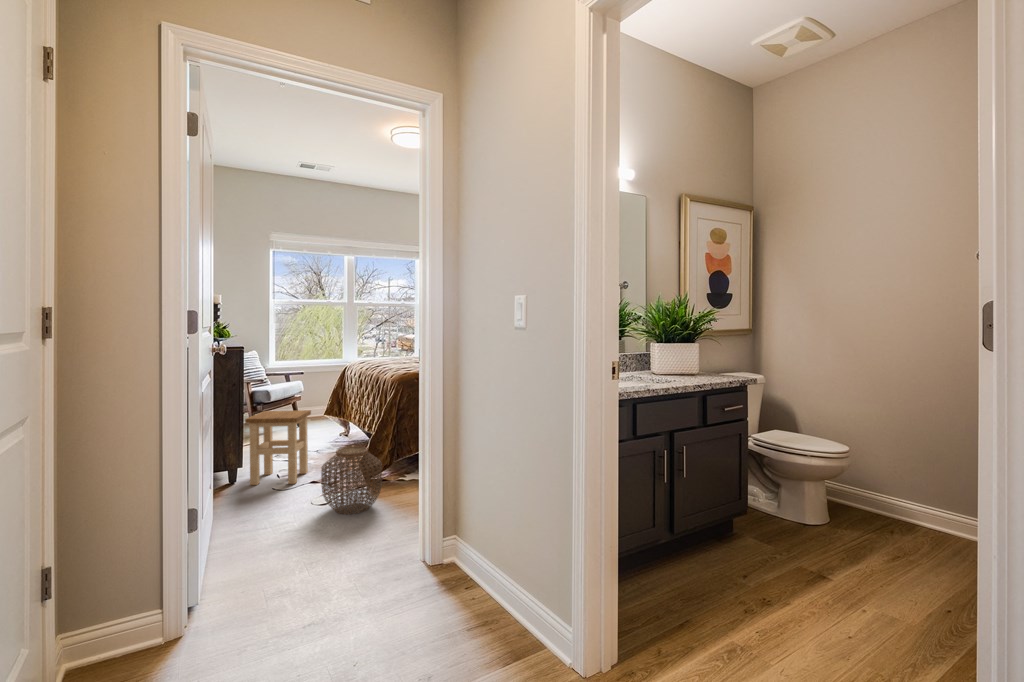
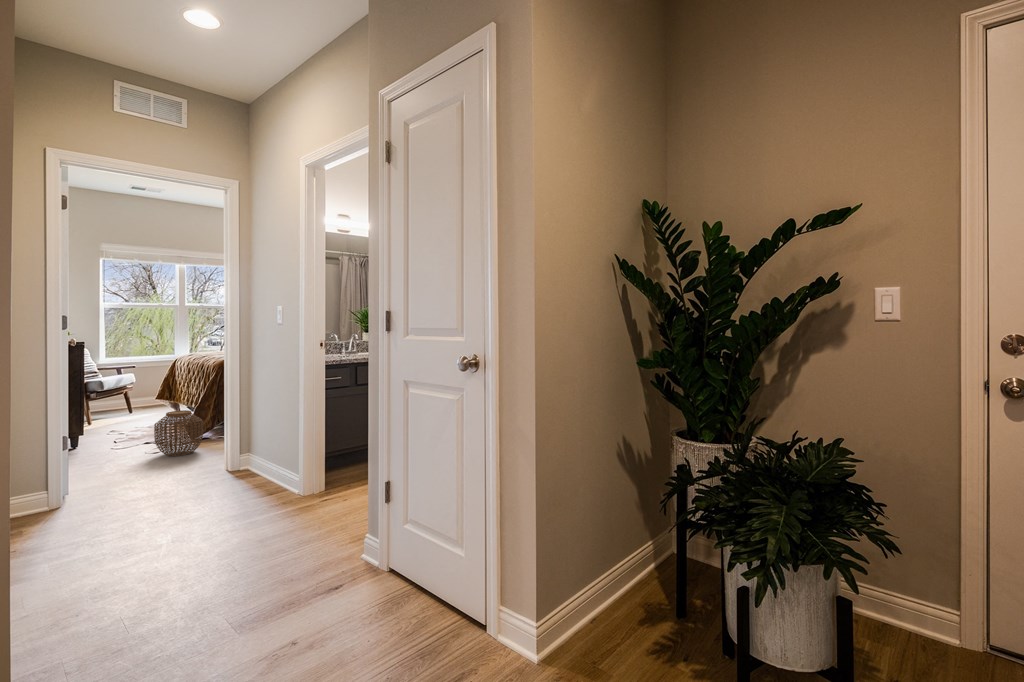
stool: present [245,410,311,485] -> none [87,390,144,447]

